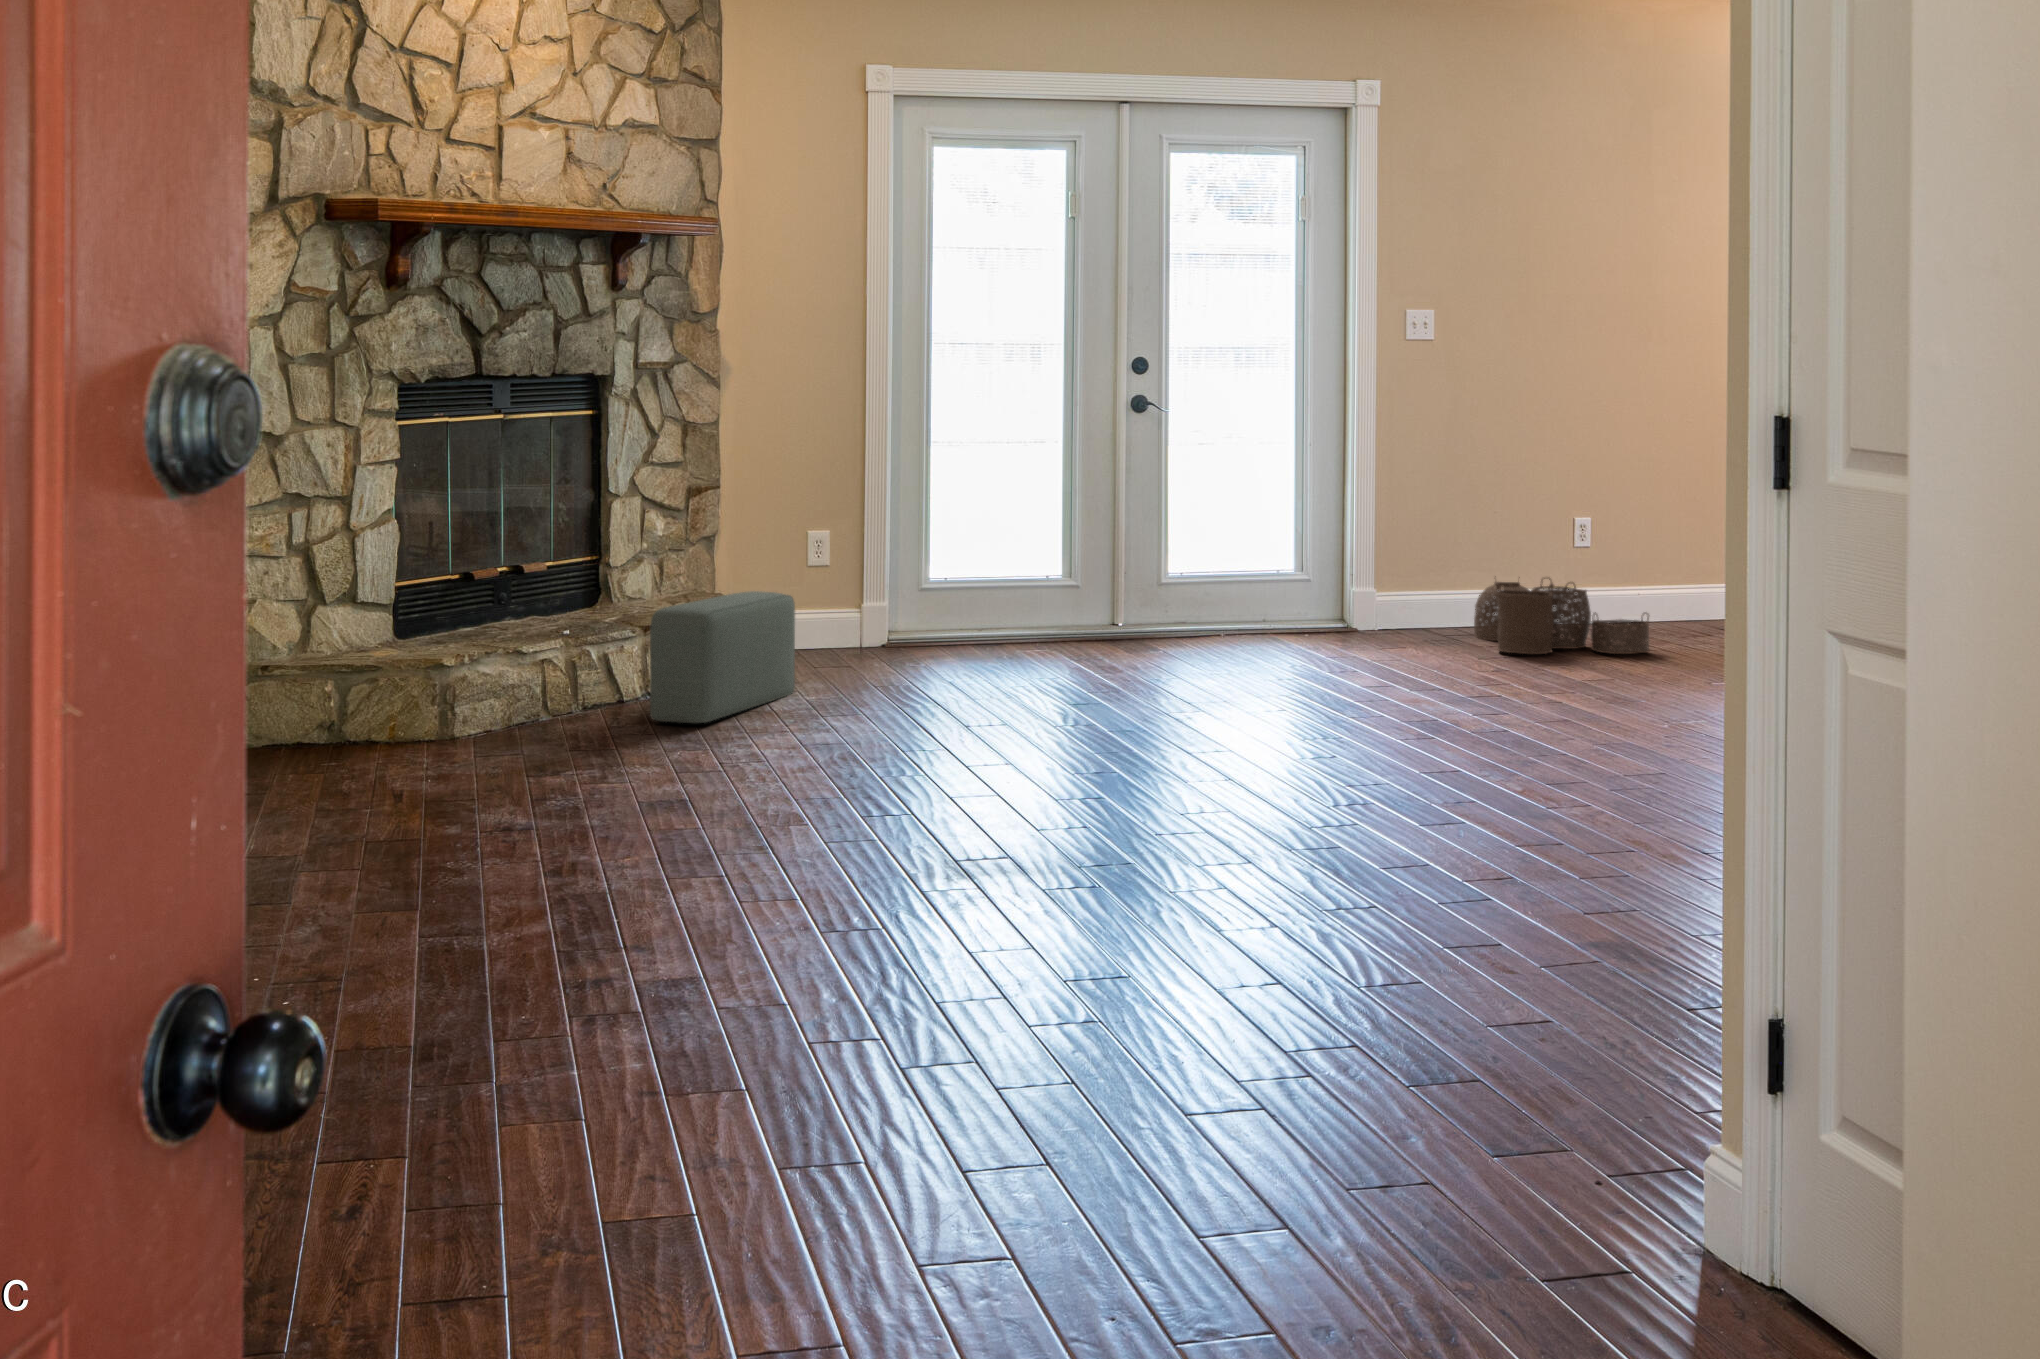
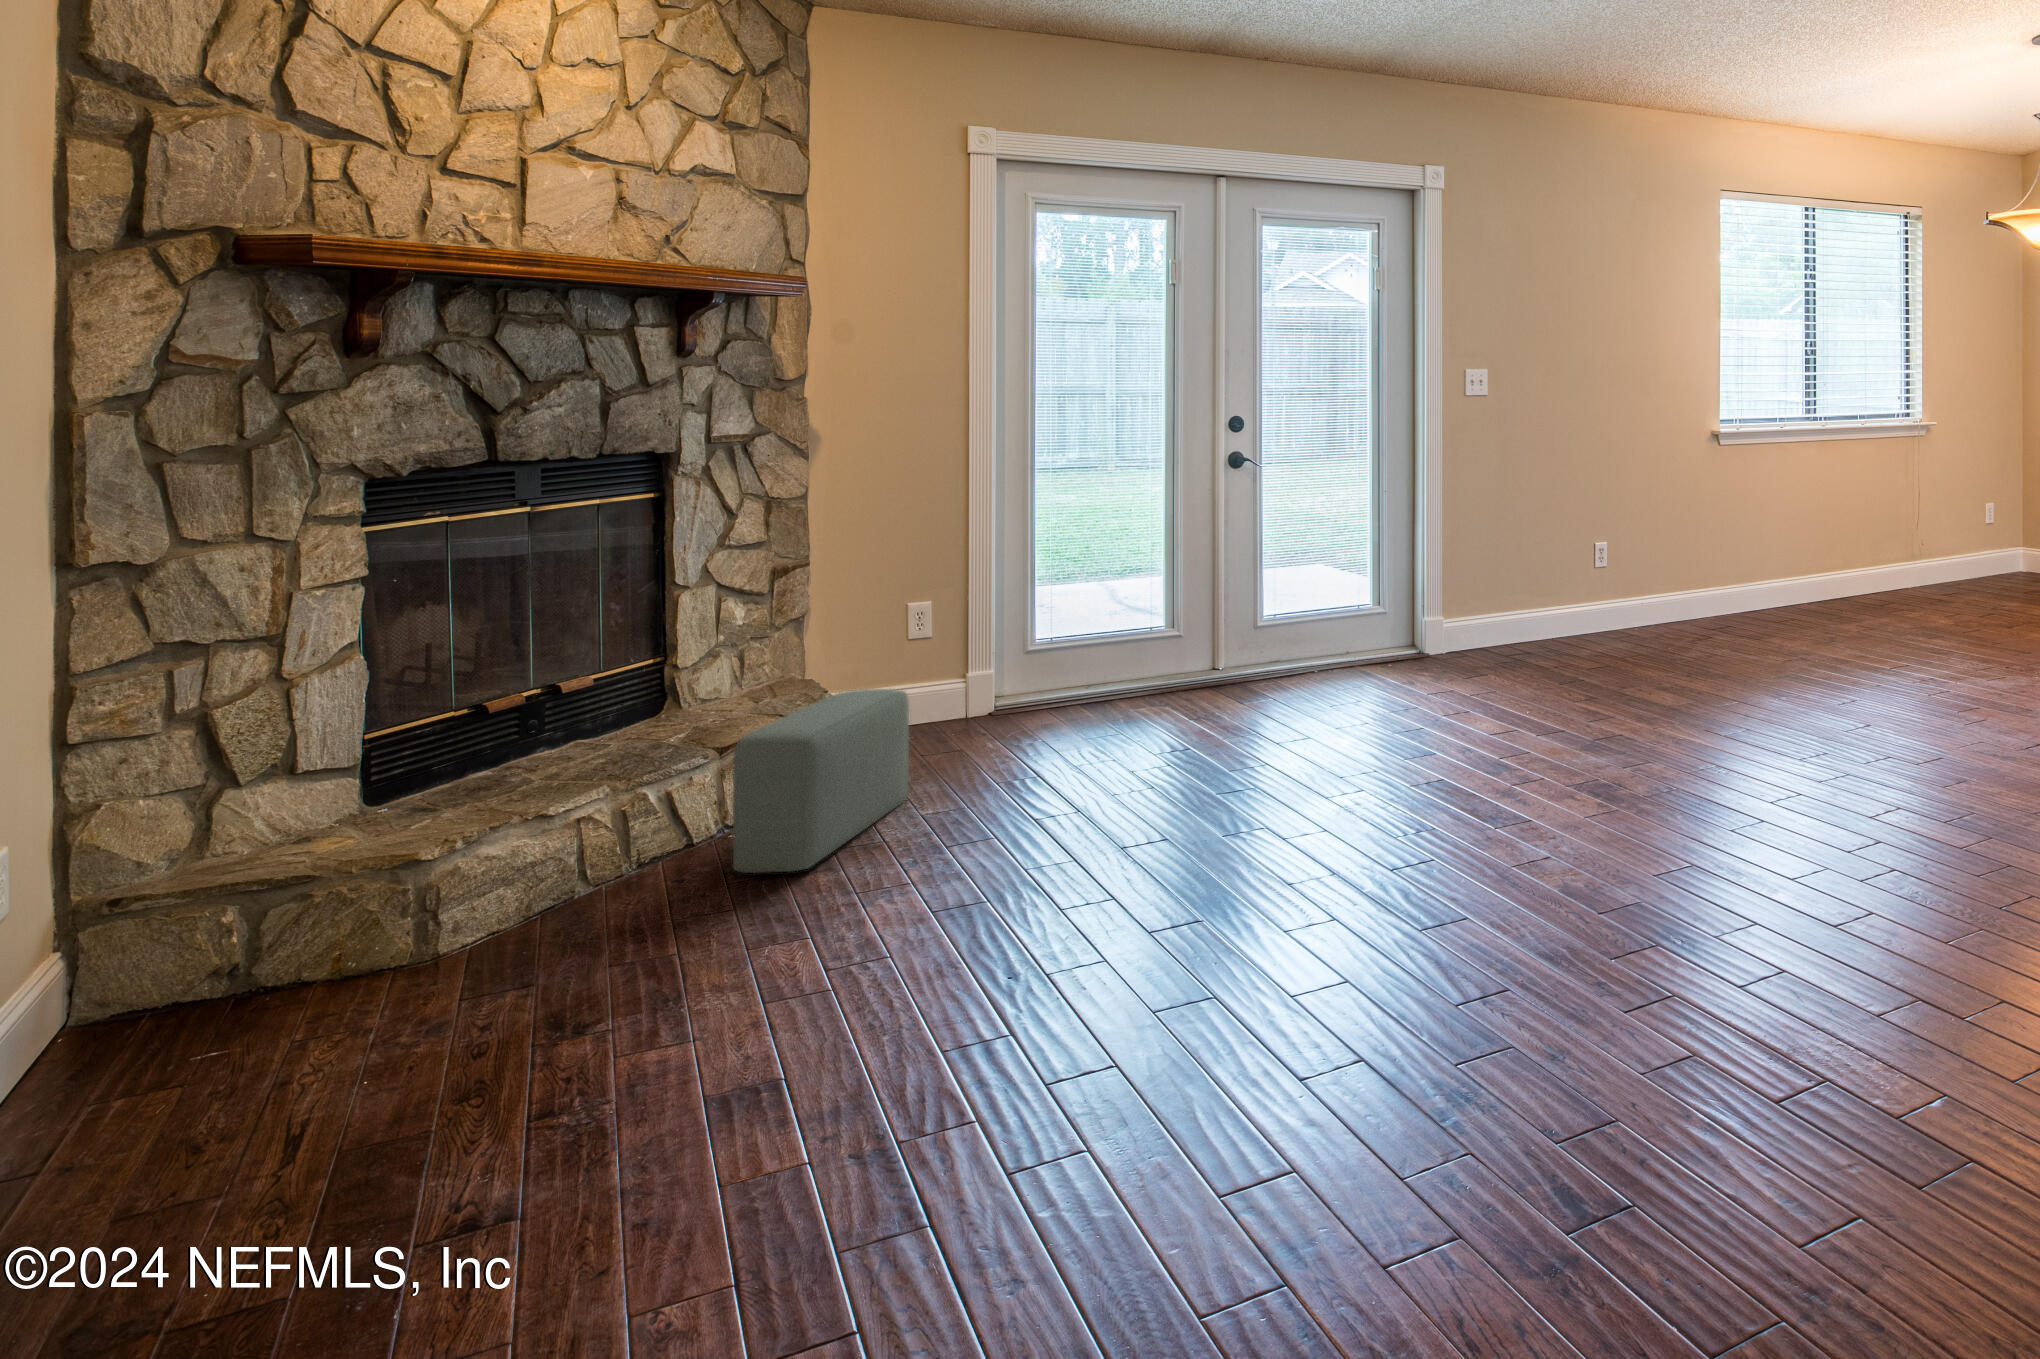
woven basket: present [1474,578,1649,654] -> none [1532,596,1687,669]

